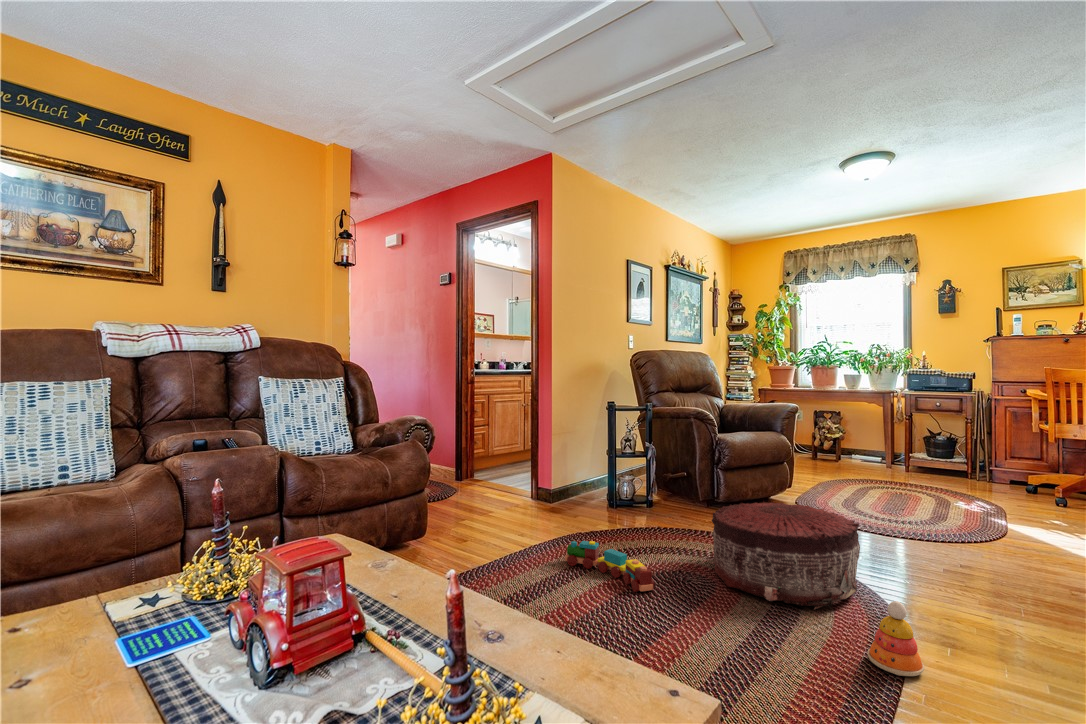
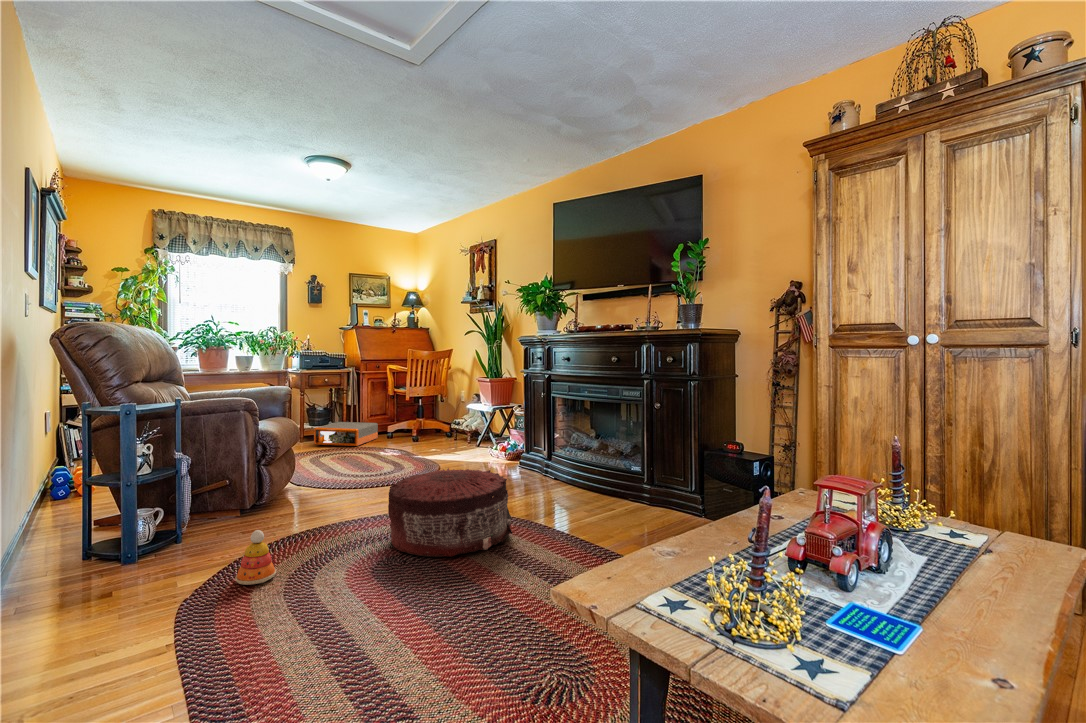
storage box: none [907,457,1010,488] -> present [314,422,378,446]
toy train: present [565,541,654,592] -> none [282,571,426,630]
stacking toy: present [867,601,924,676] -> present [235,530,276,585]

